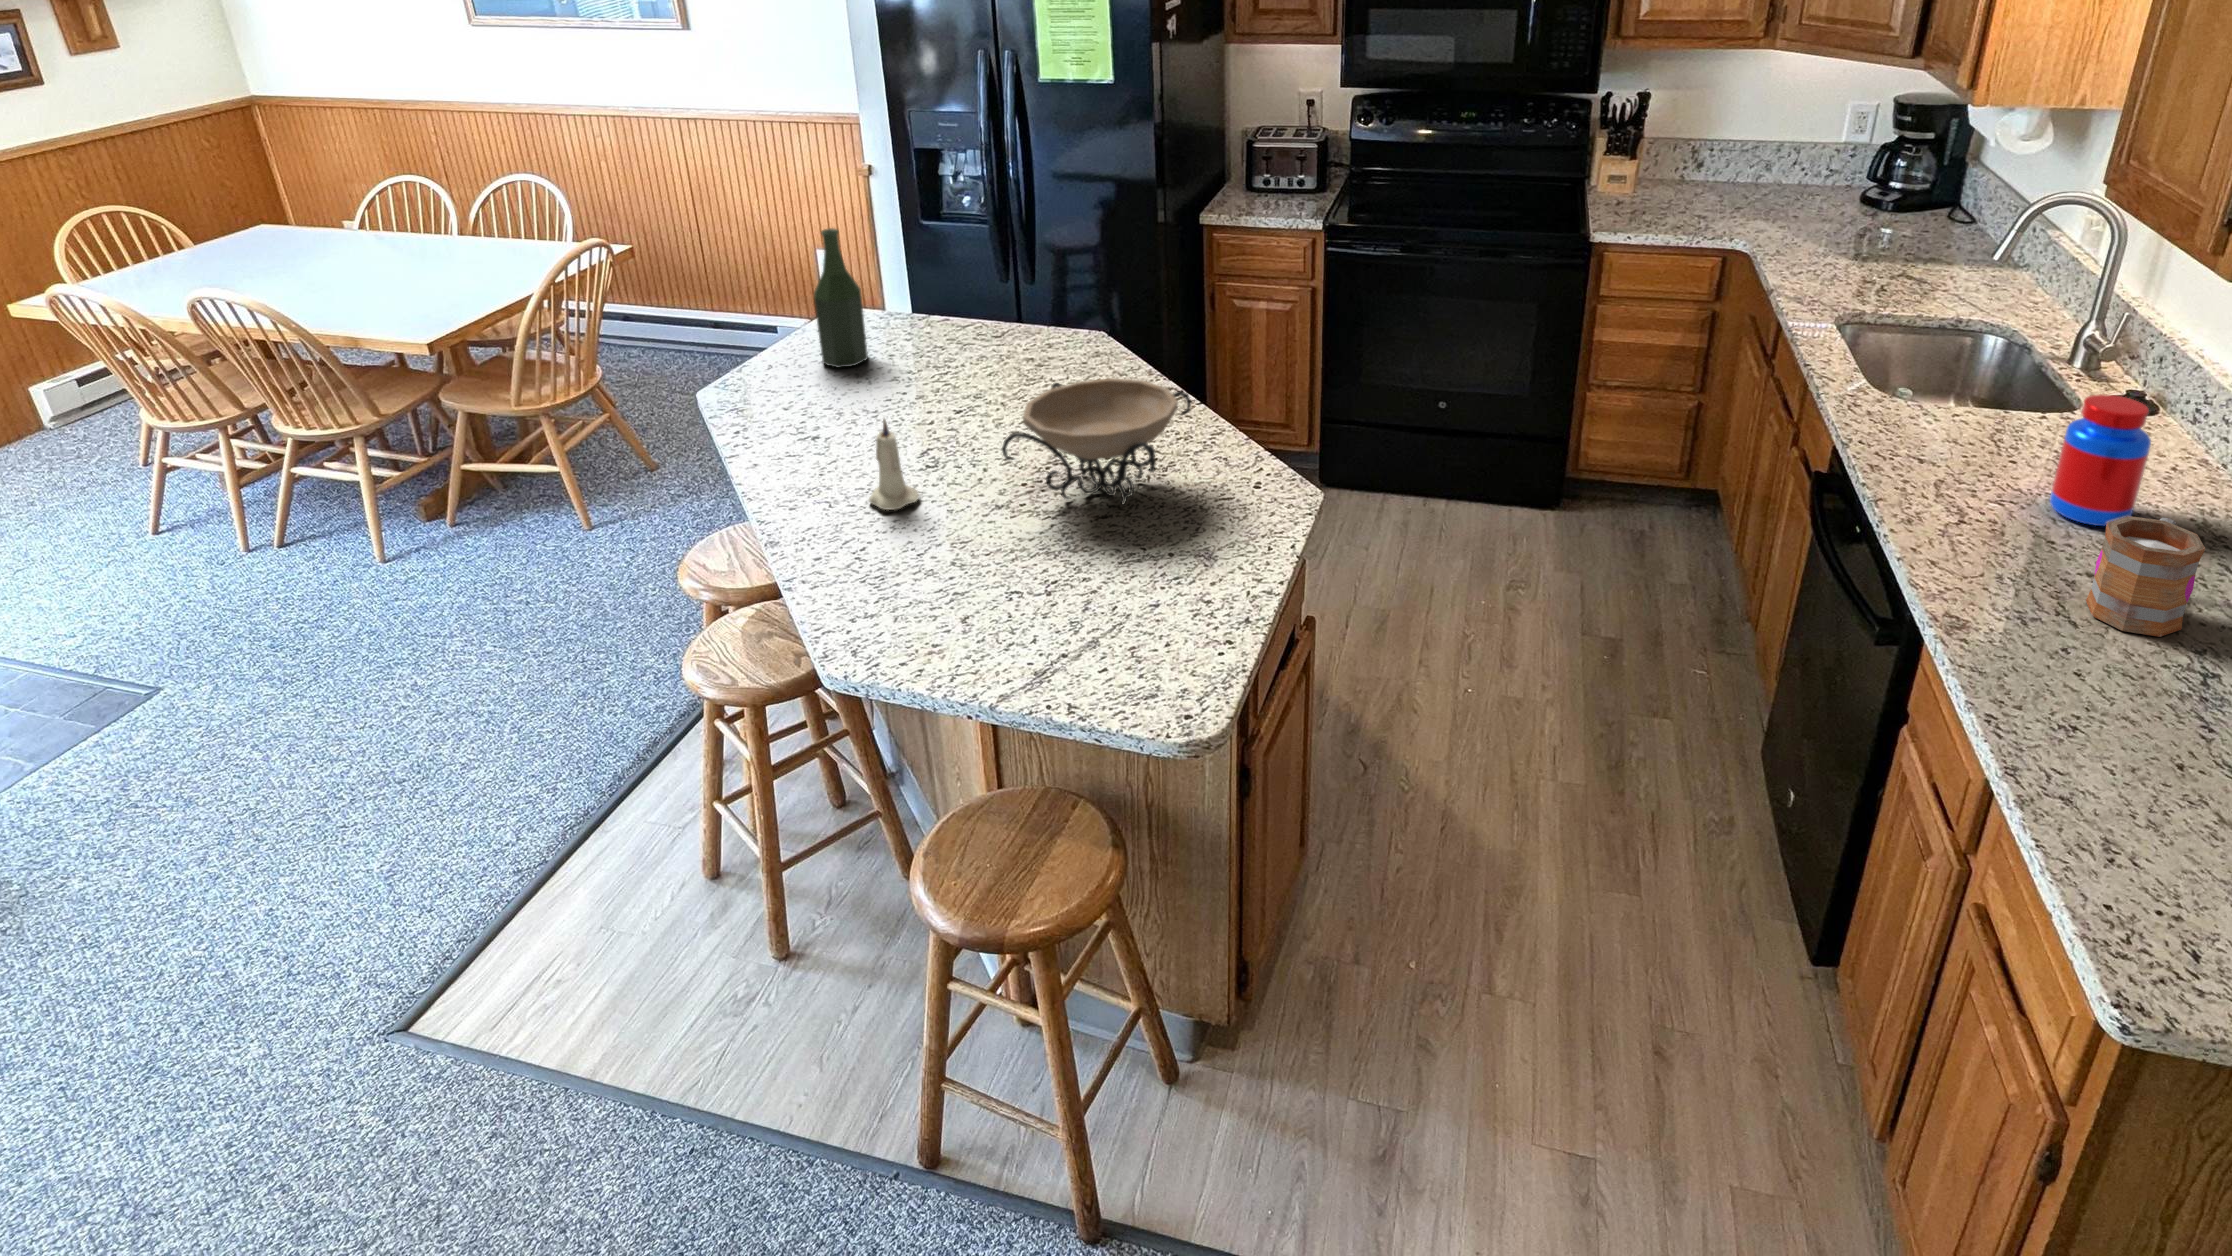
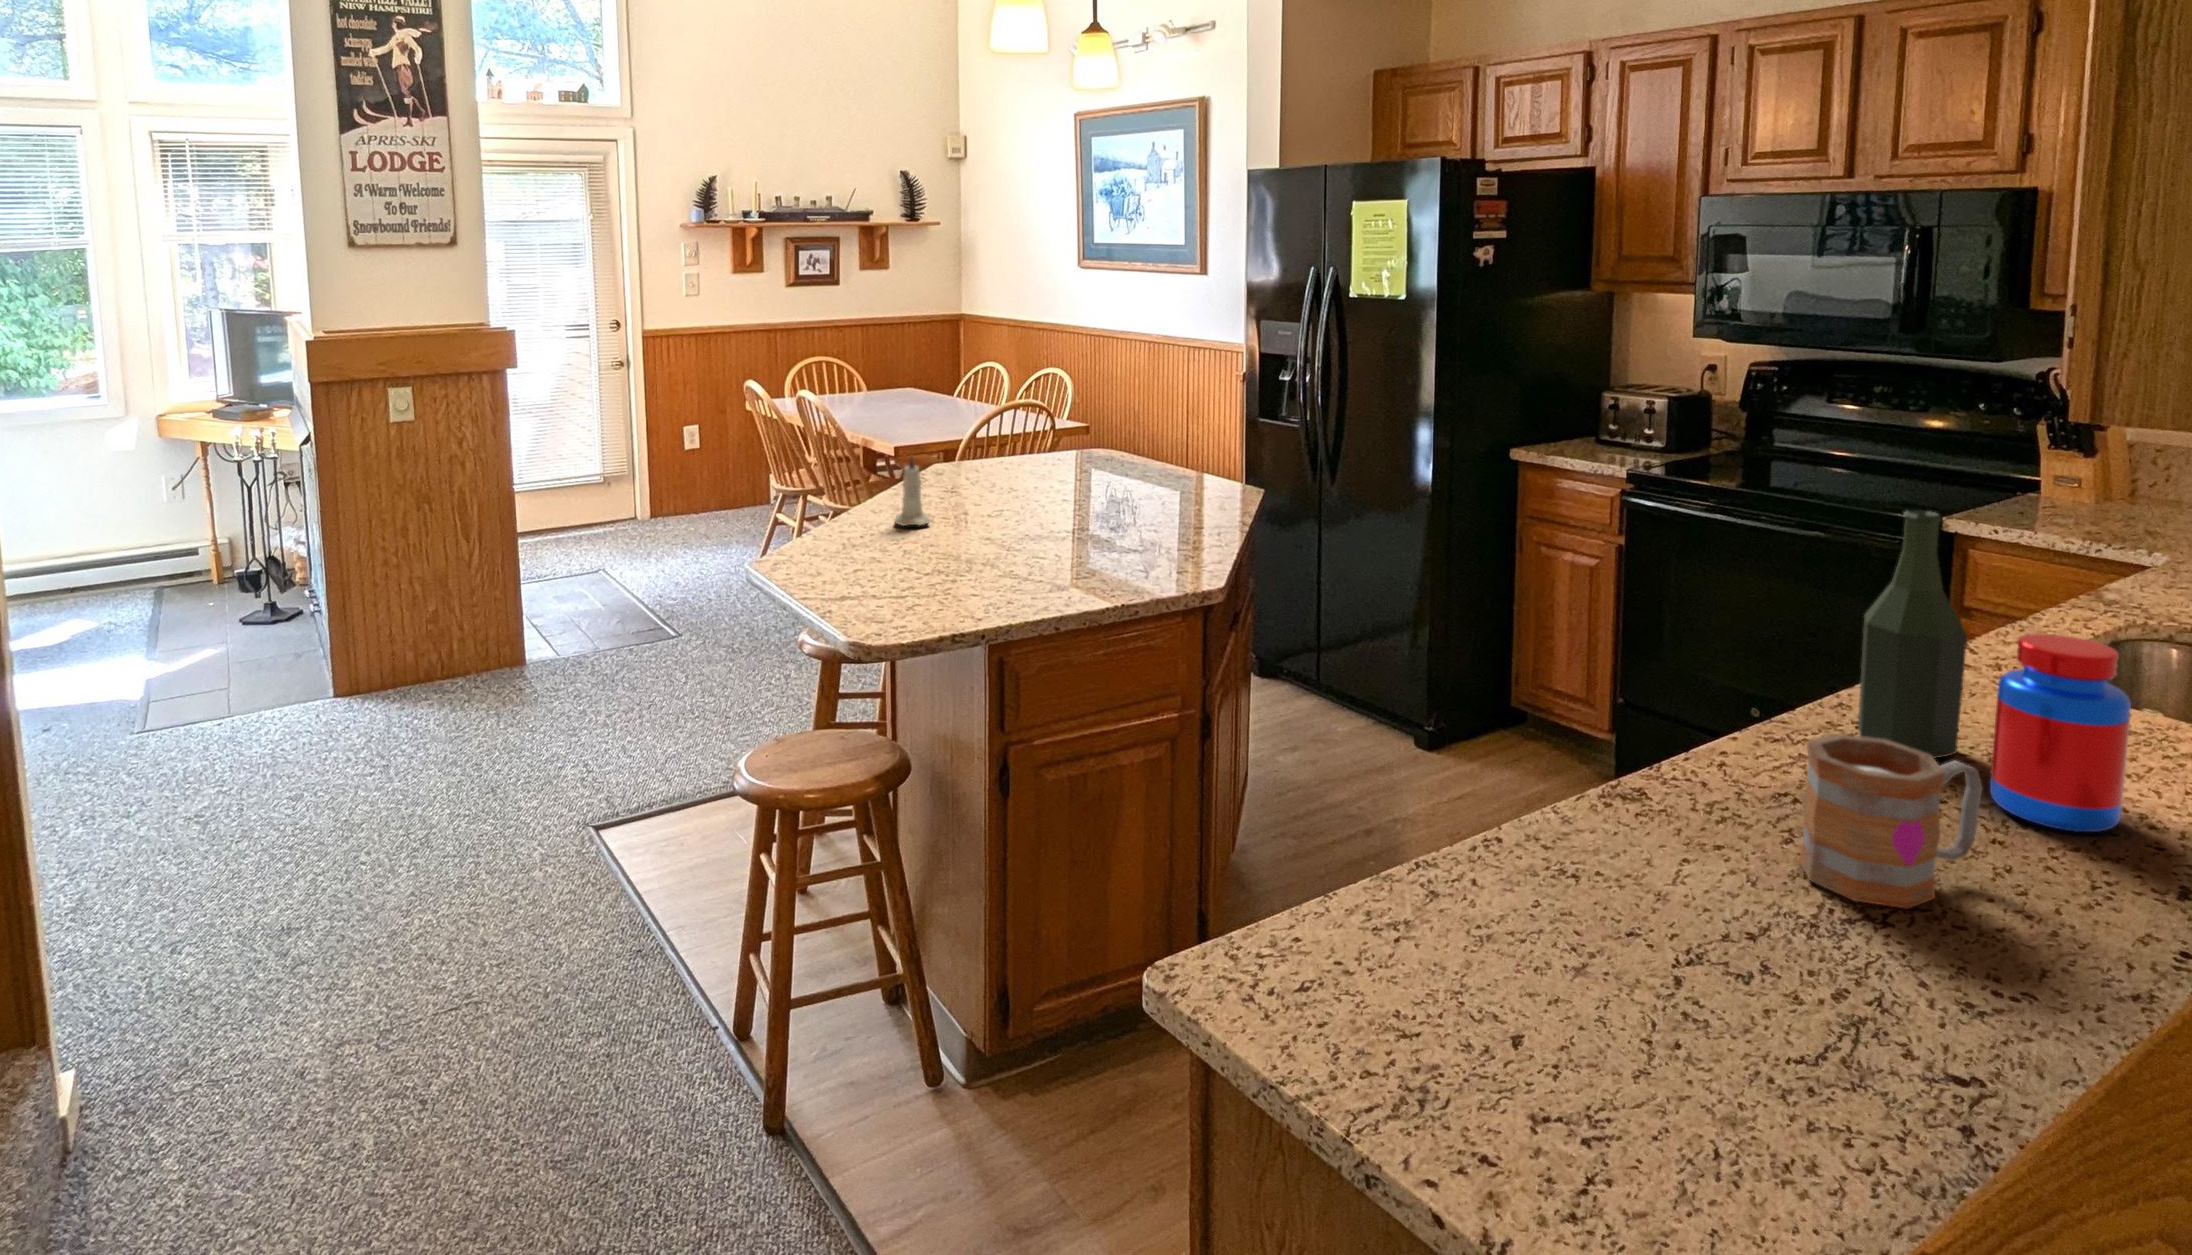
bottle: present [814,228,868,368] -> present [1858,510,1967,759]
decorative bowl: present [1002,378,1192,504] -> none [958,461,1139,558]

